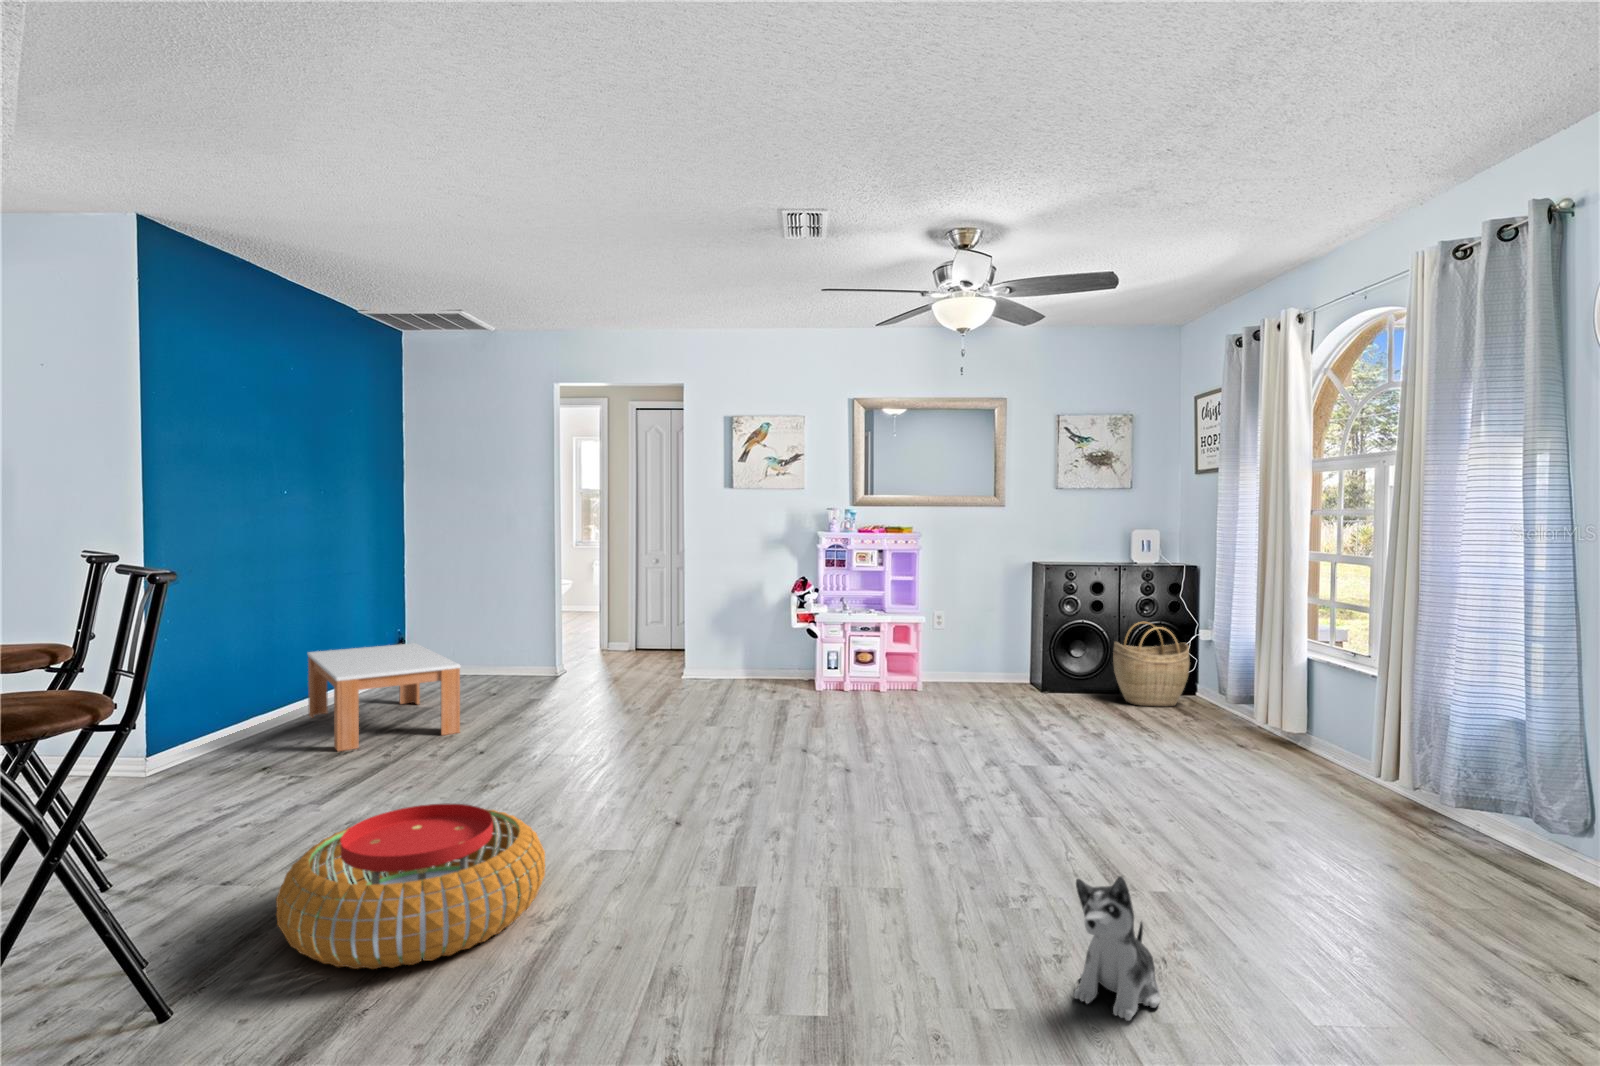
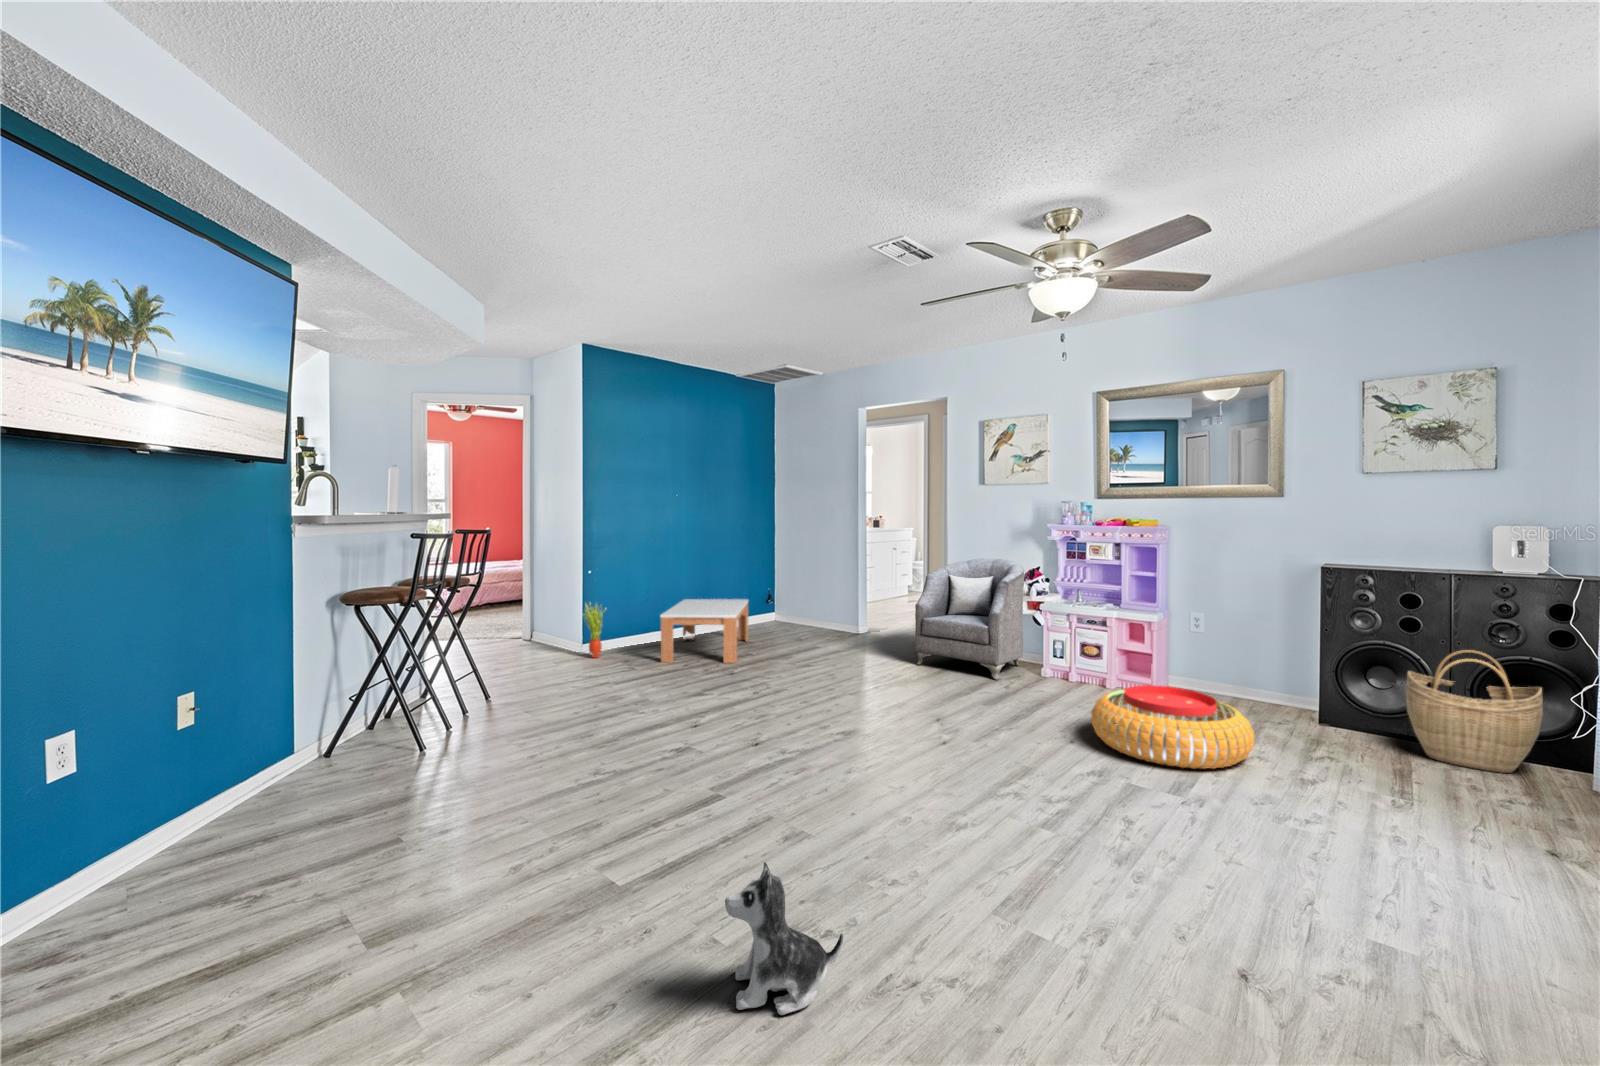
armchair: none [685,570,795,700] -> present [915,558,1024,680]
potted plant: none [173,669,217,767] -> present [583,603,606,658]
pouf: present [276,804,545,969] -> present [1091,685,1254,769]

